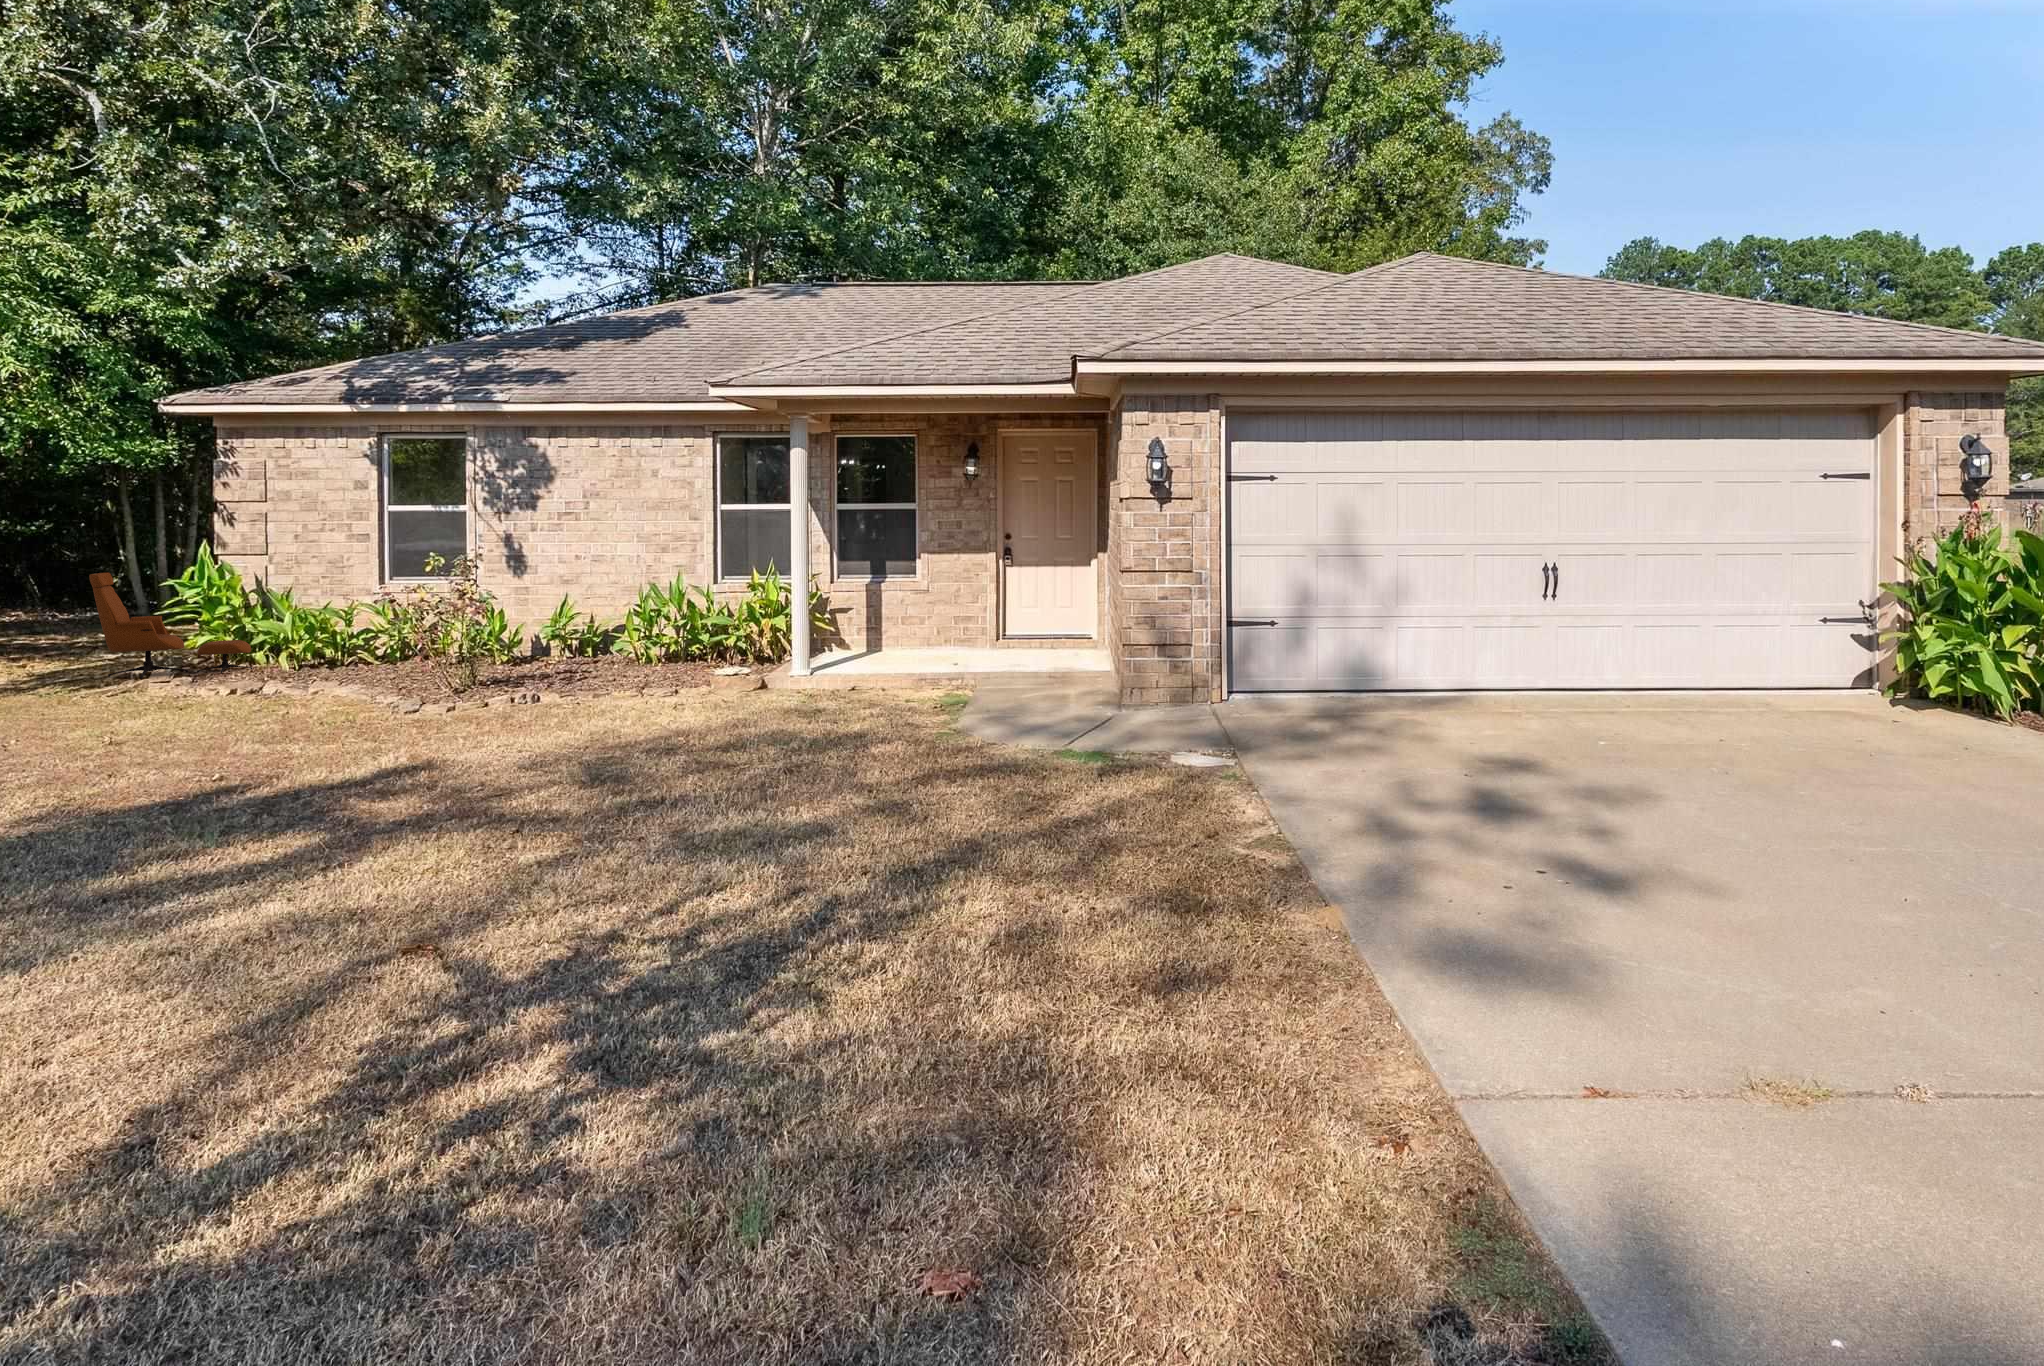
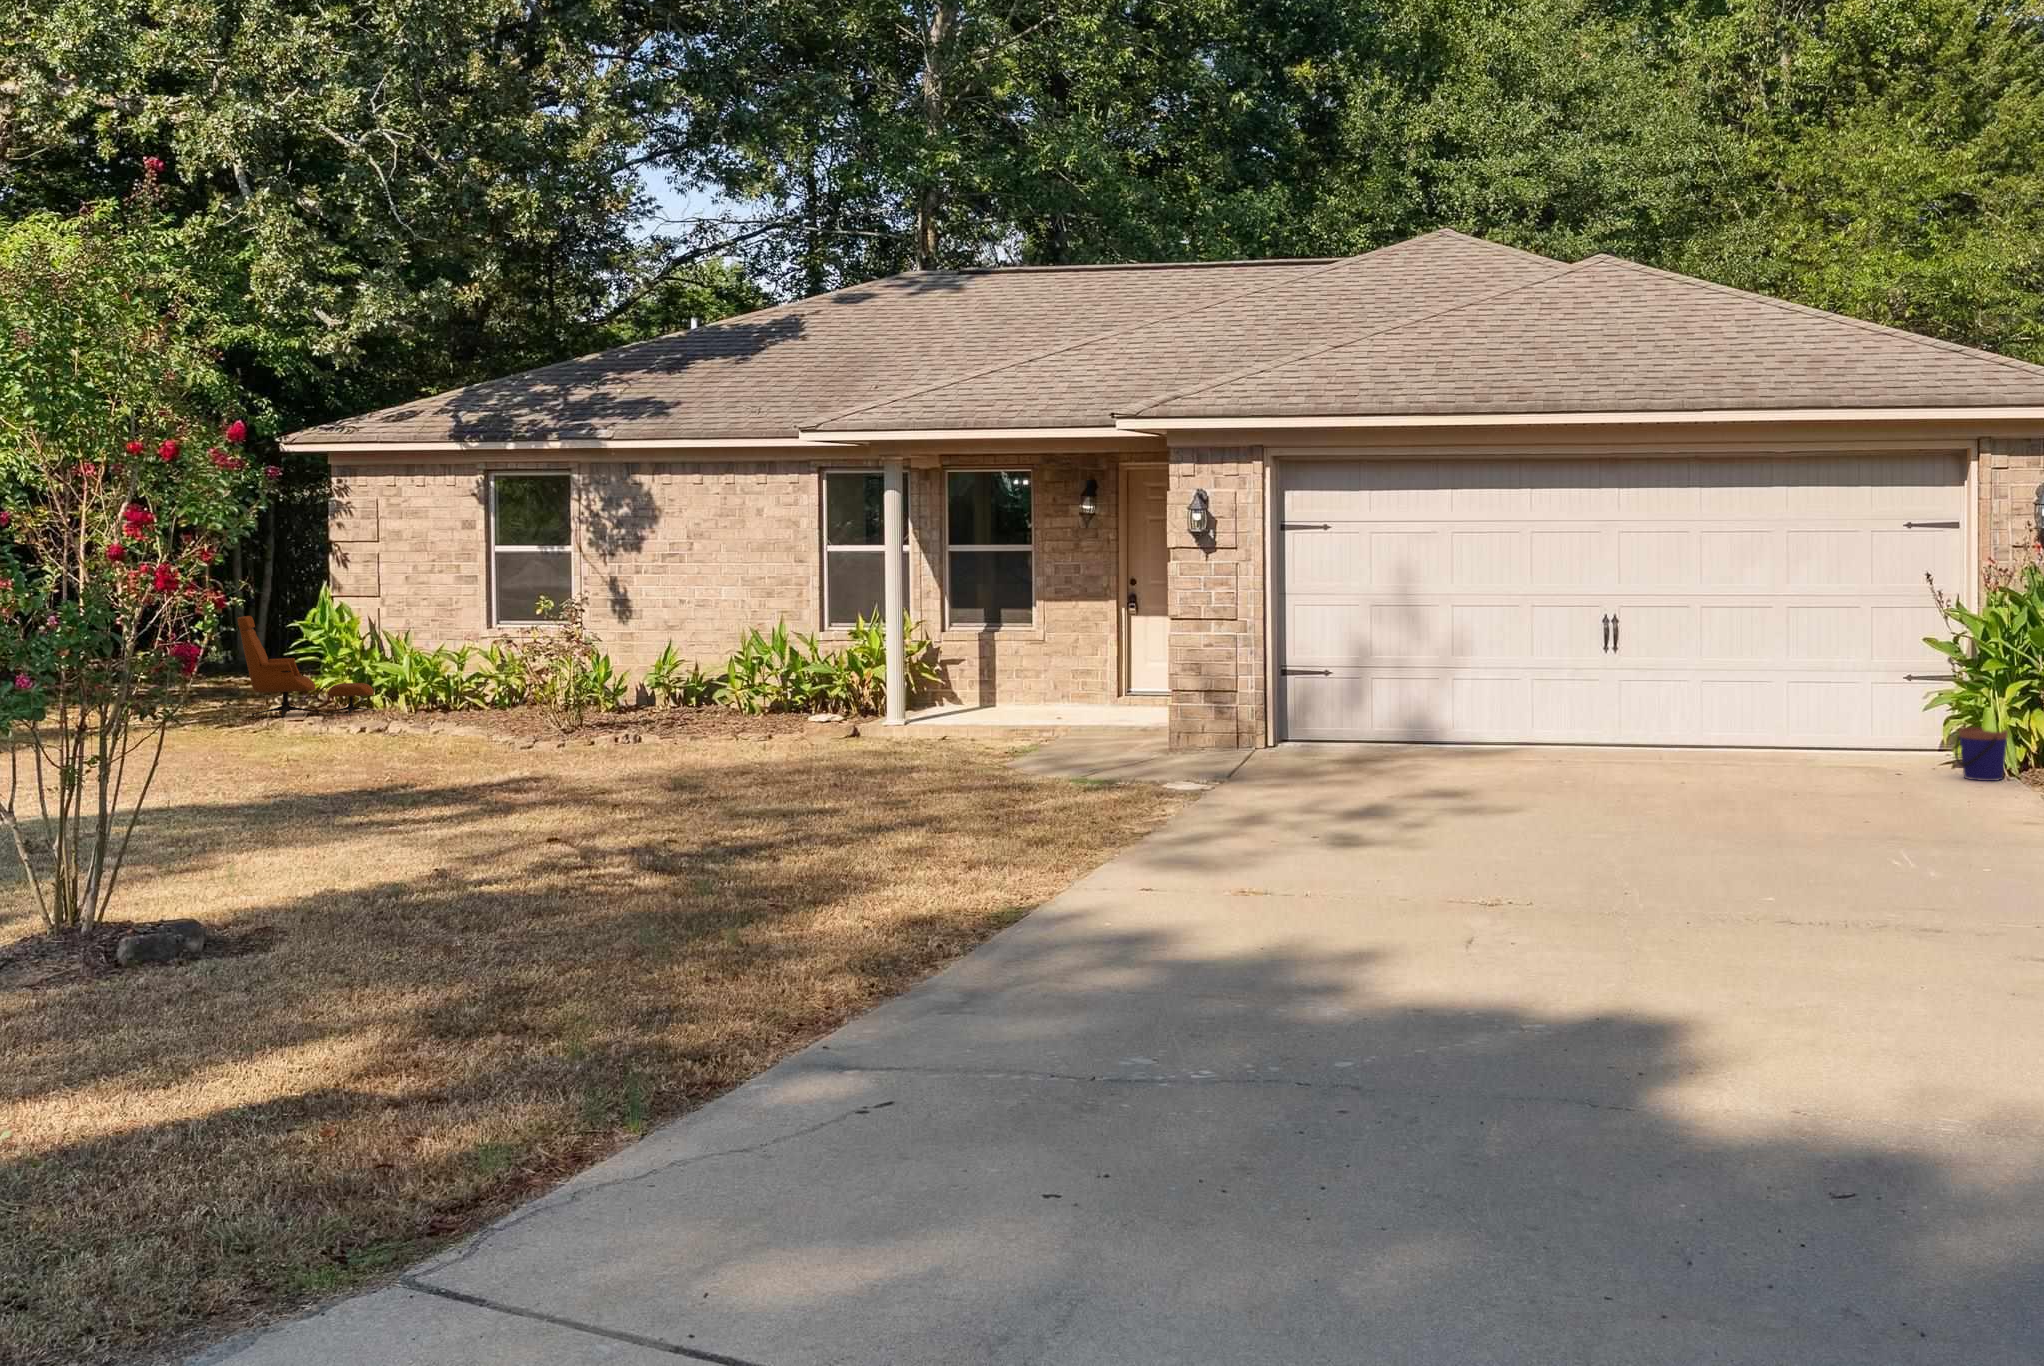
bucket: none [1914,669,1975,722] -> present [1955,727,2008,781]

